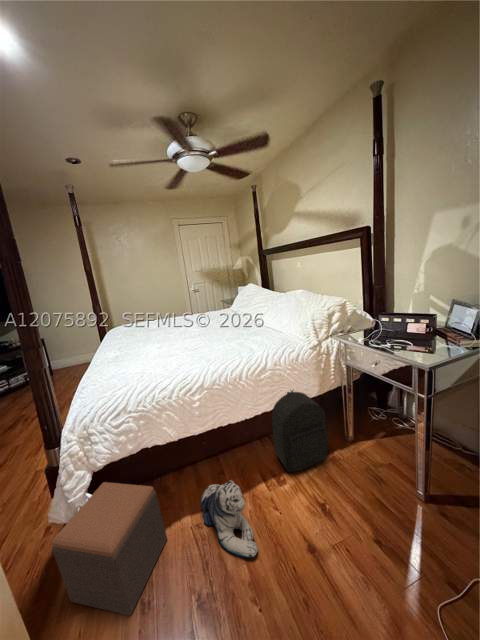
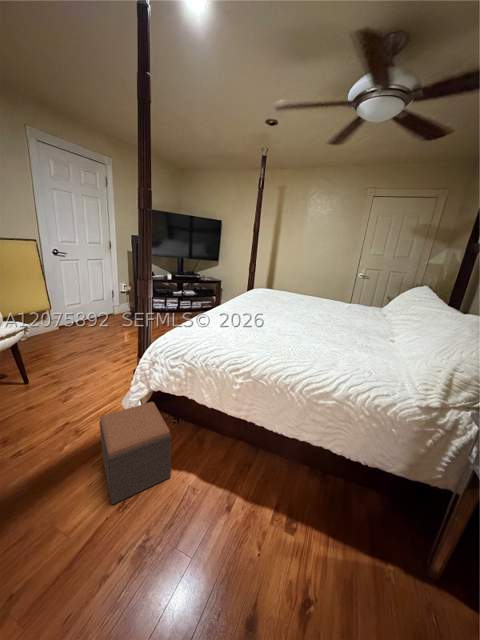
backpack: present [272,390,328,472] -> none [304,431,389,557]
plush toy: present [201,480,258,558] -> none [191,466,243,564]

